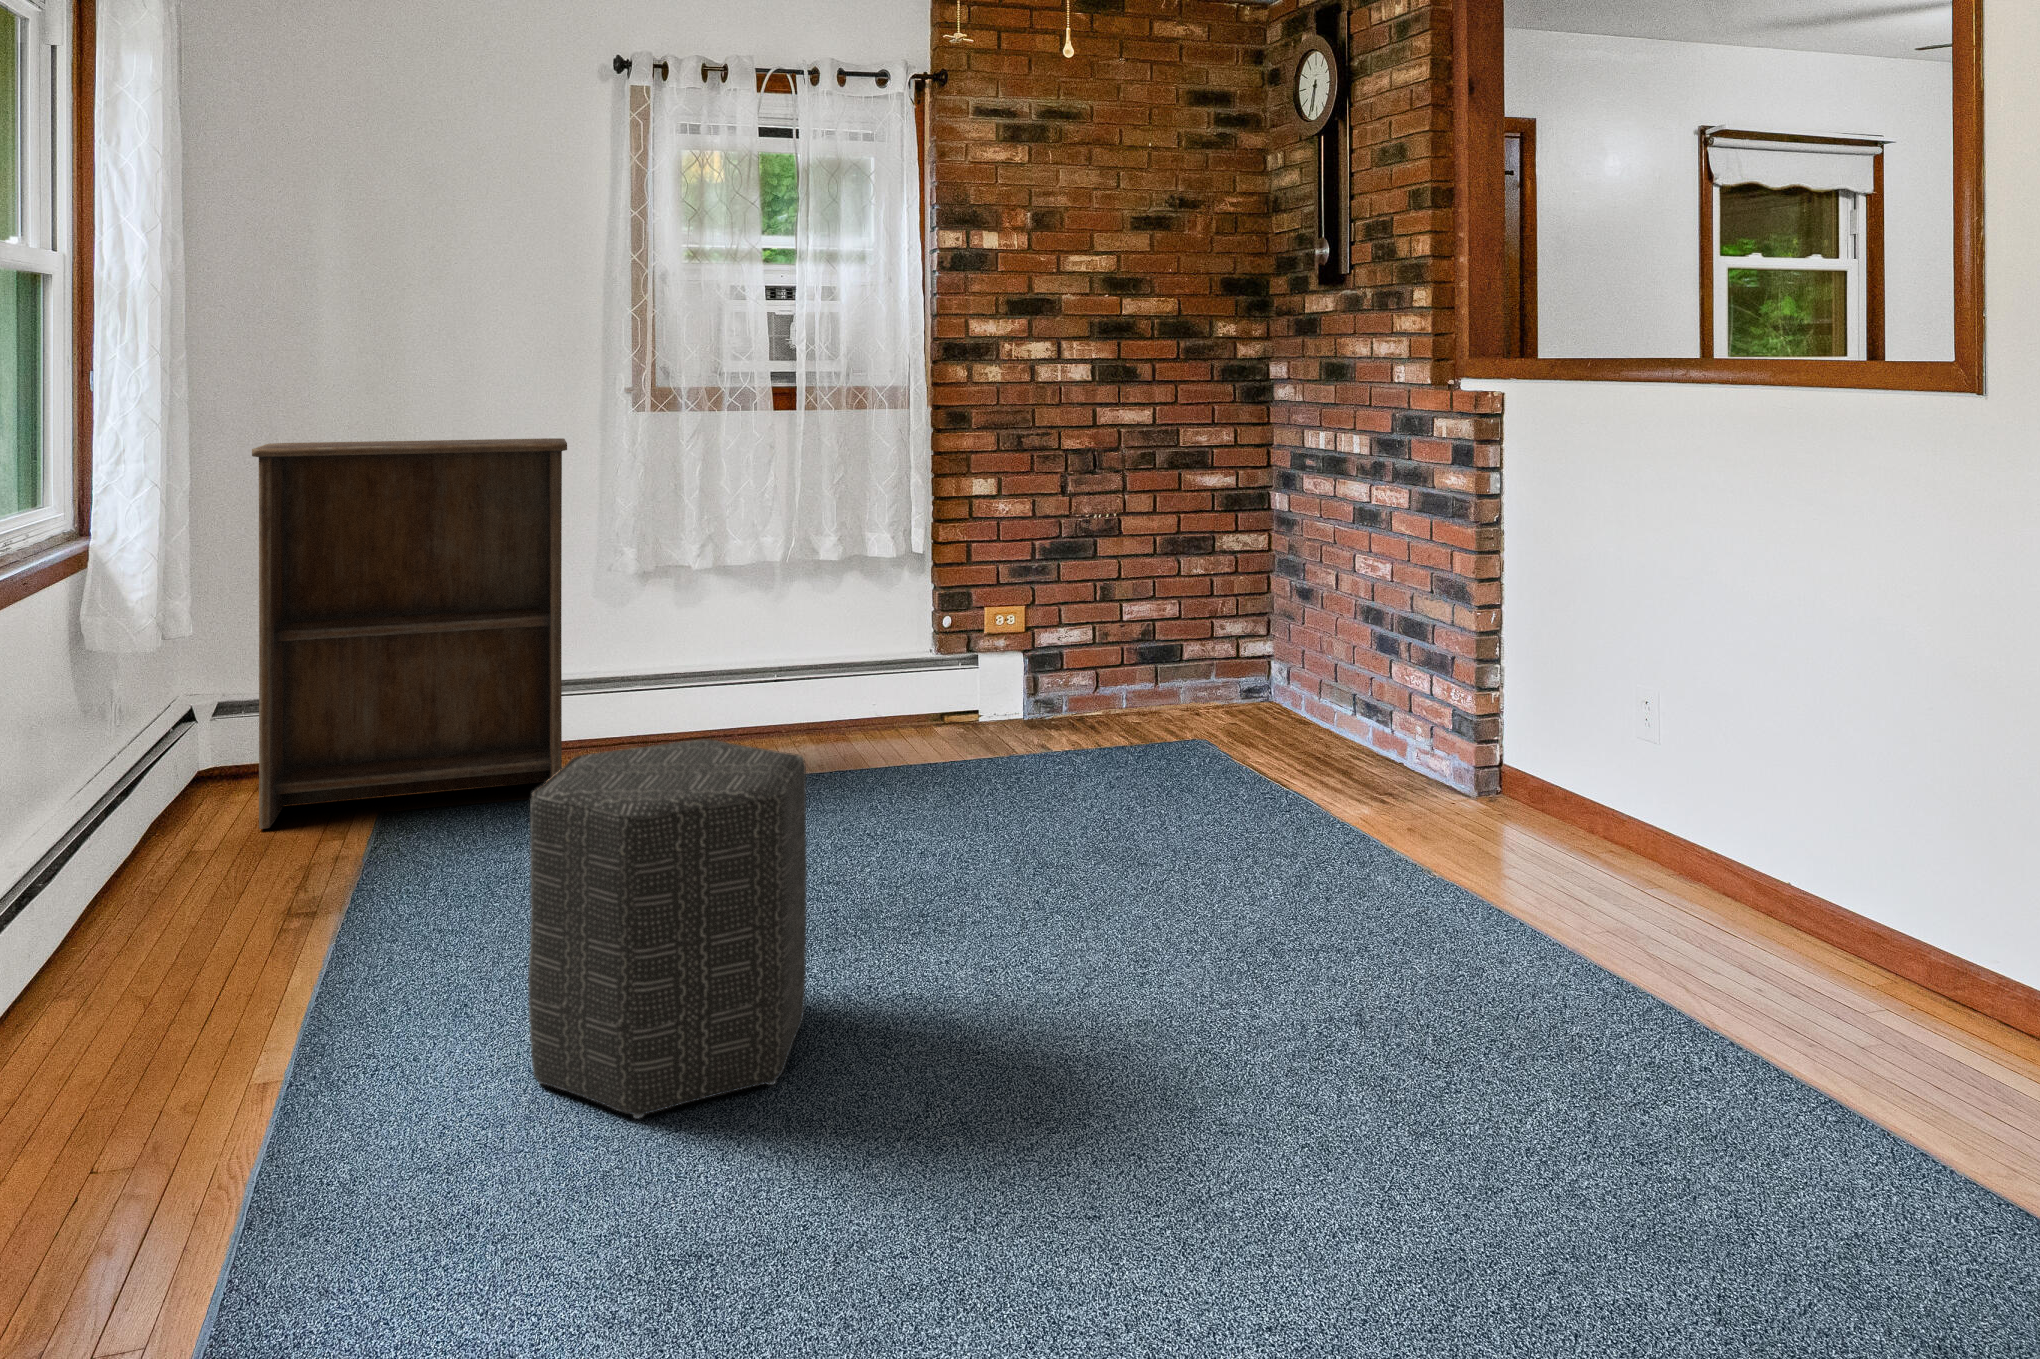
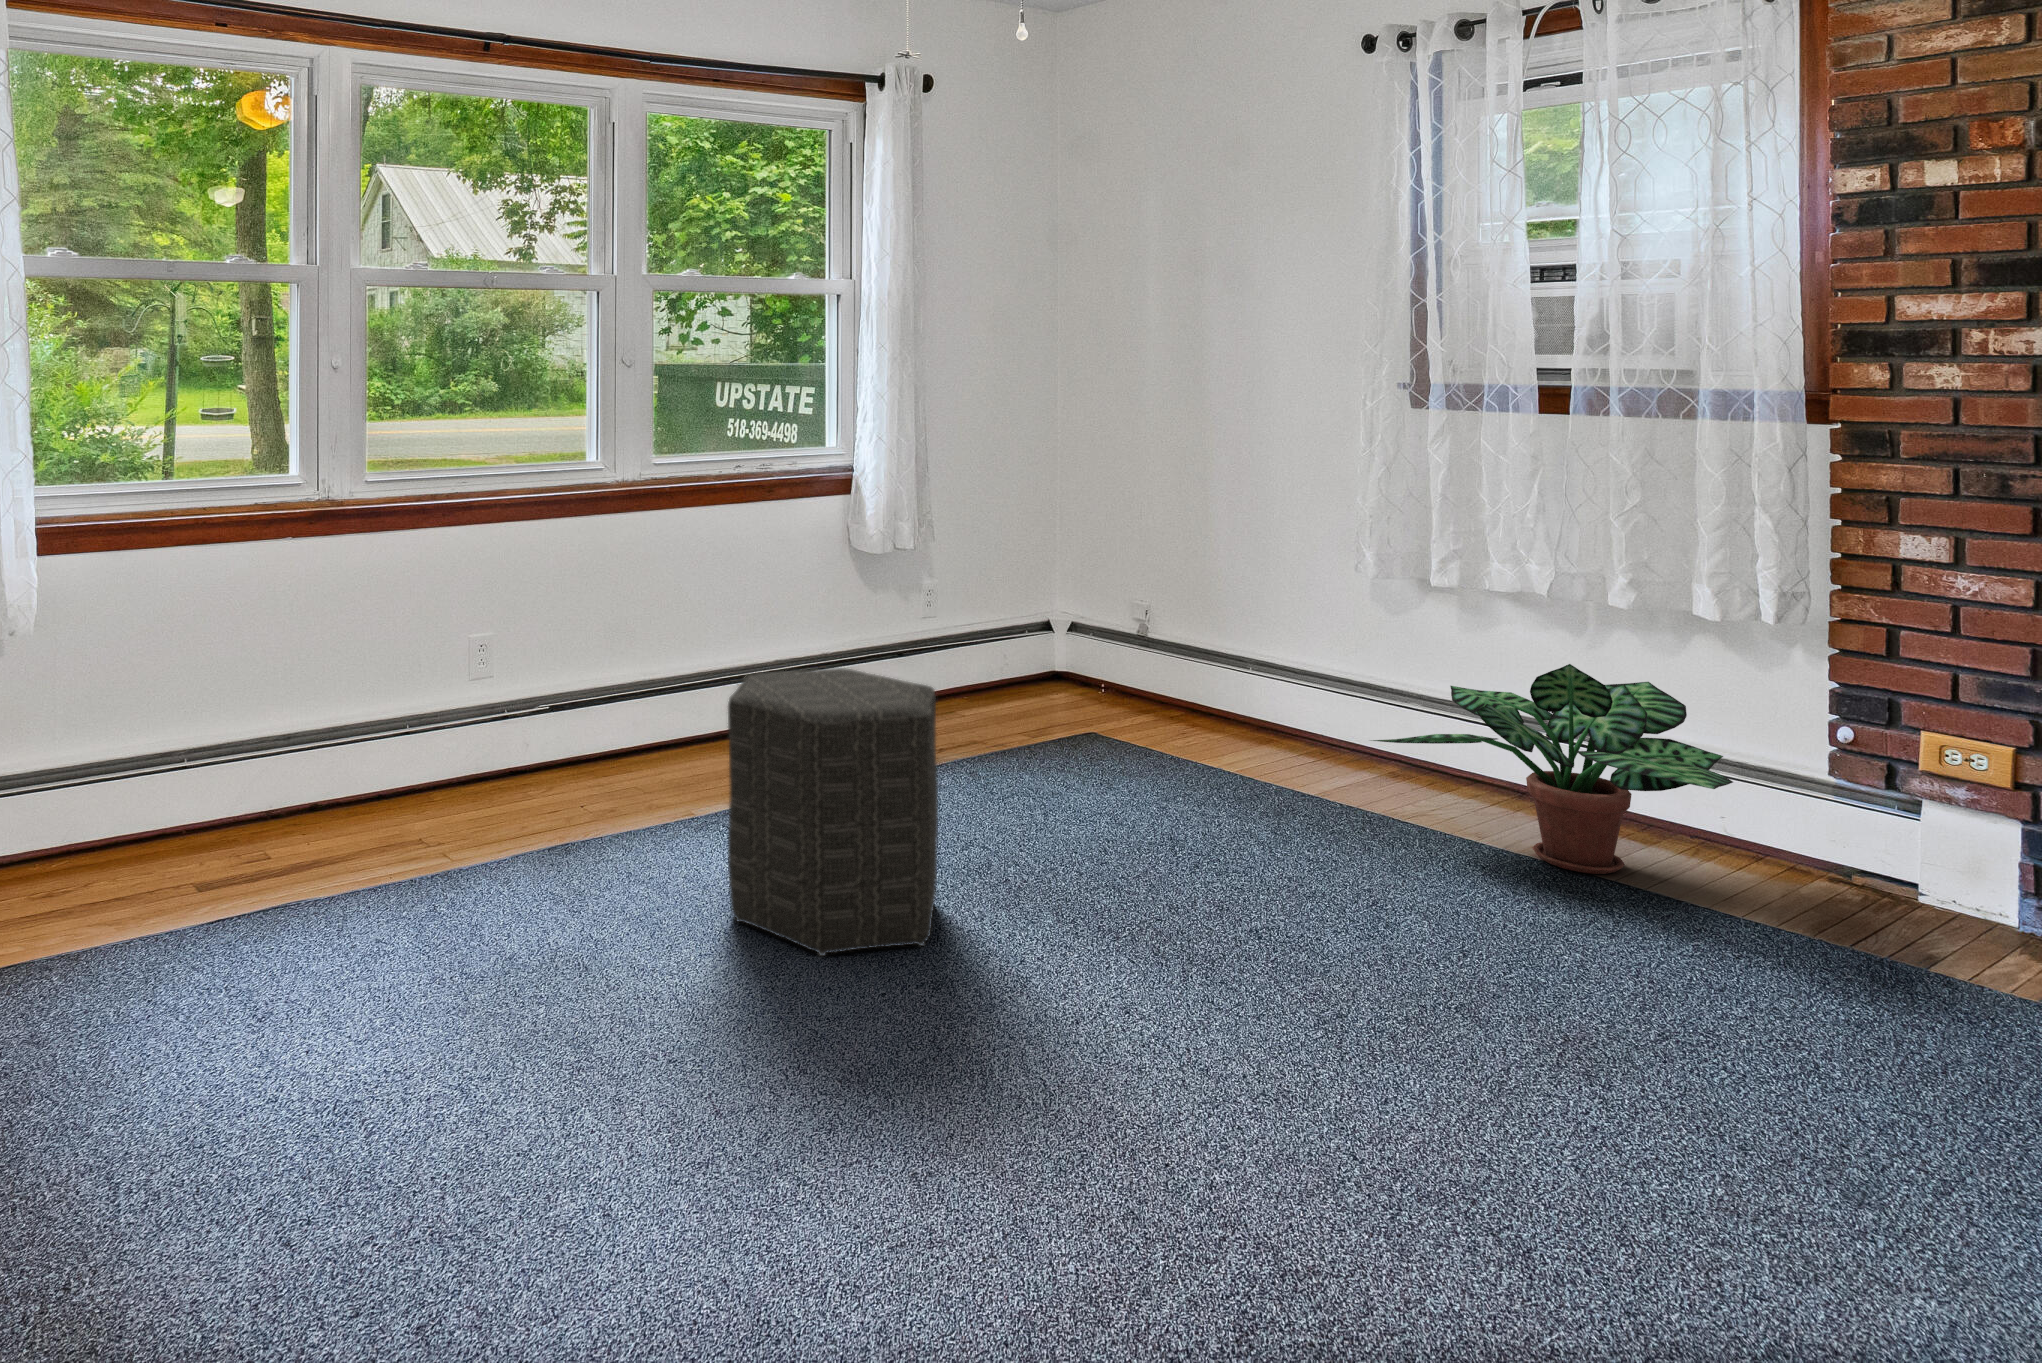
bookshelf: present [252,438,567,829] -> none [994,420,1258,769]
potted plant: none [758,603,1000,769] -> present [1373,664,1733,874]

